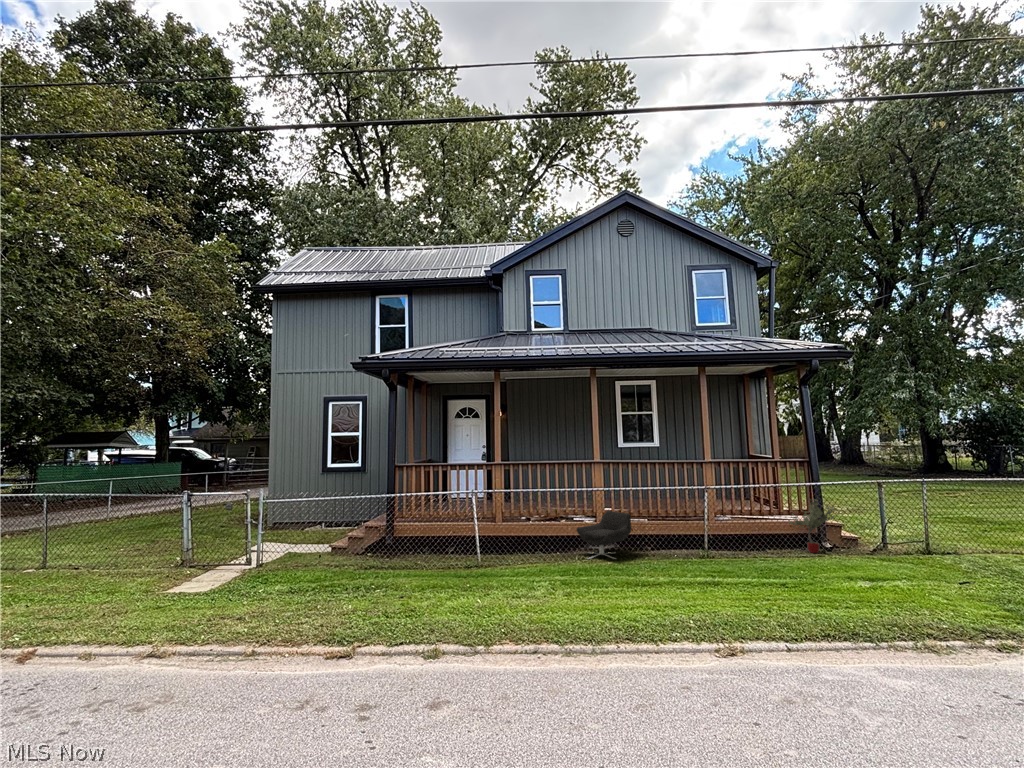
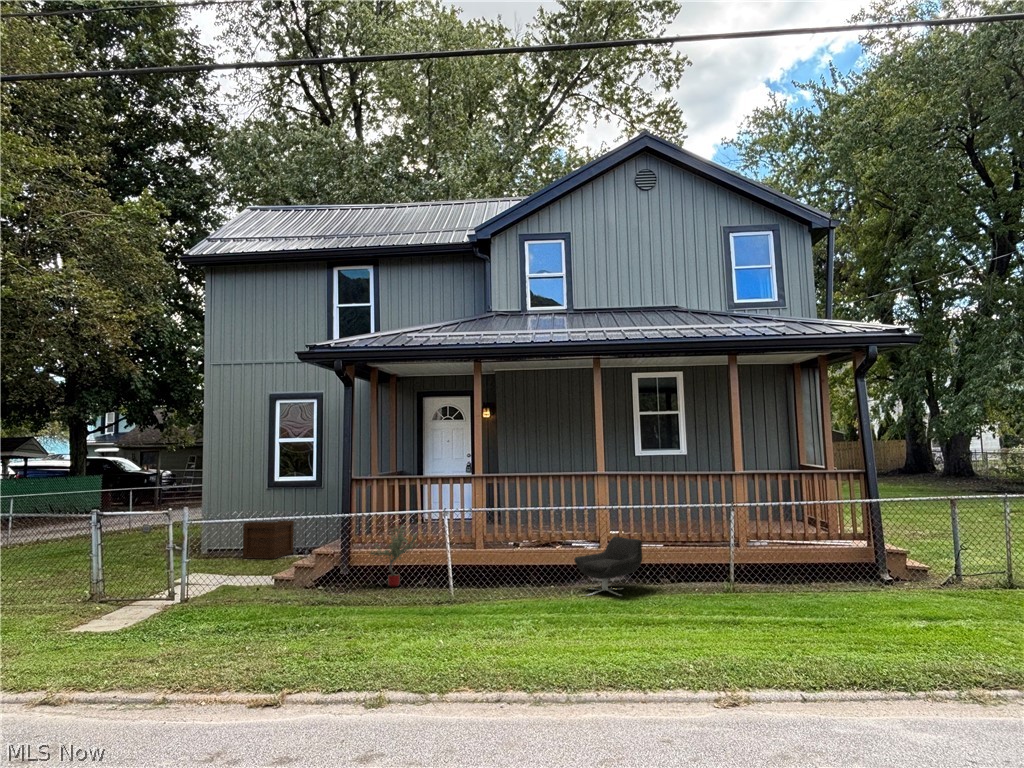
wooden crate: none [304,496,345,528] -> present [243,521,294,559]
potted tree: present [789,499,834,553] -> present [370,525,417,587]

